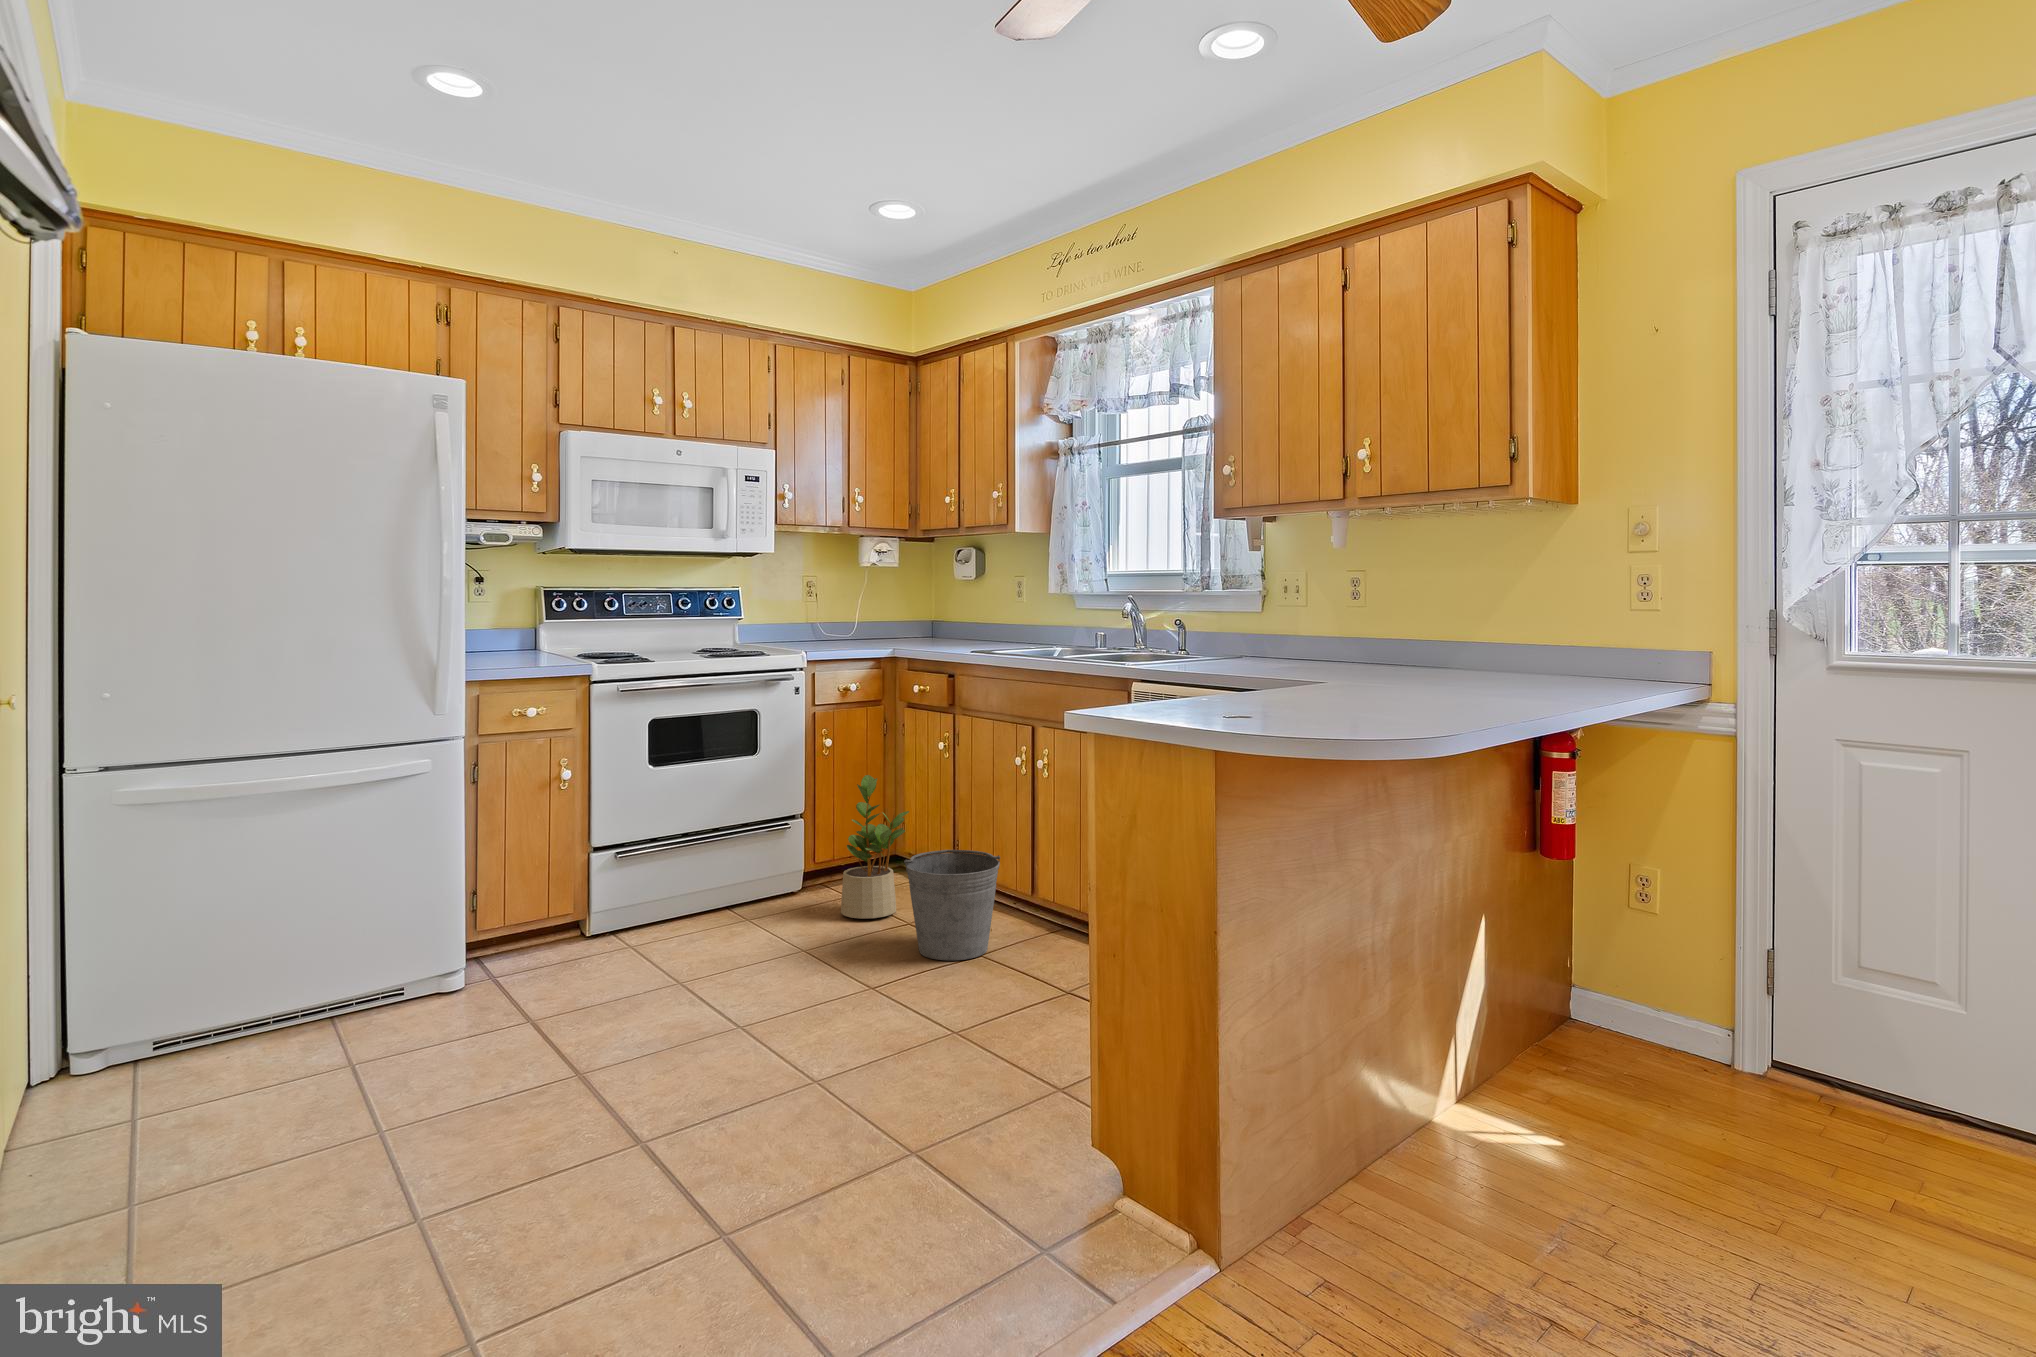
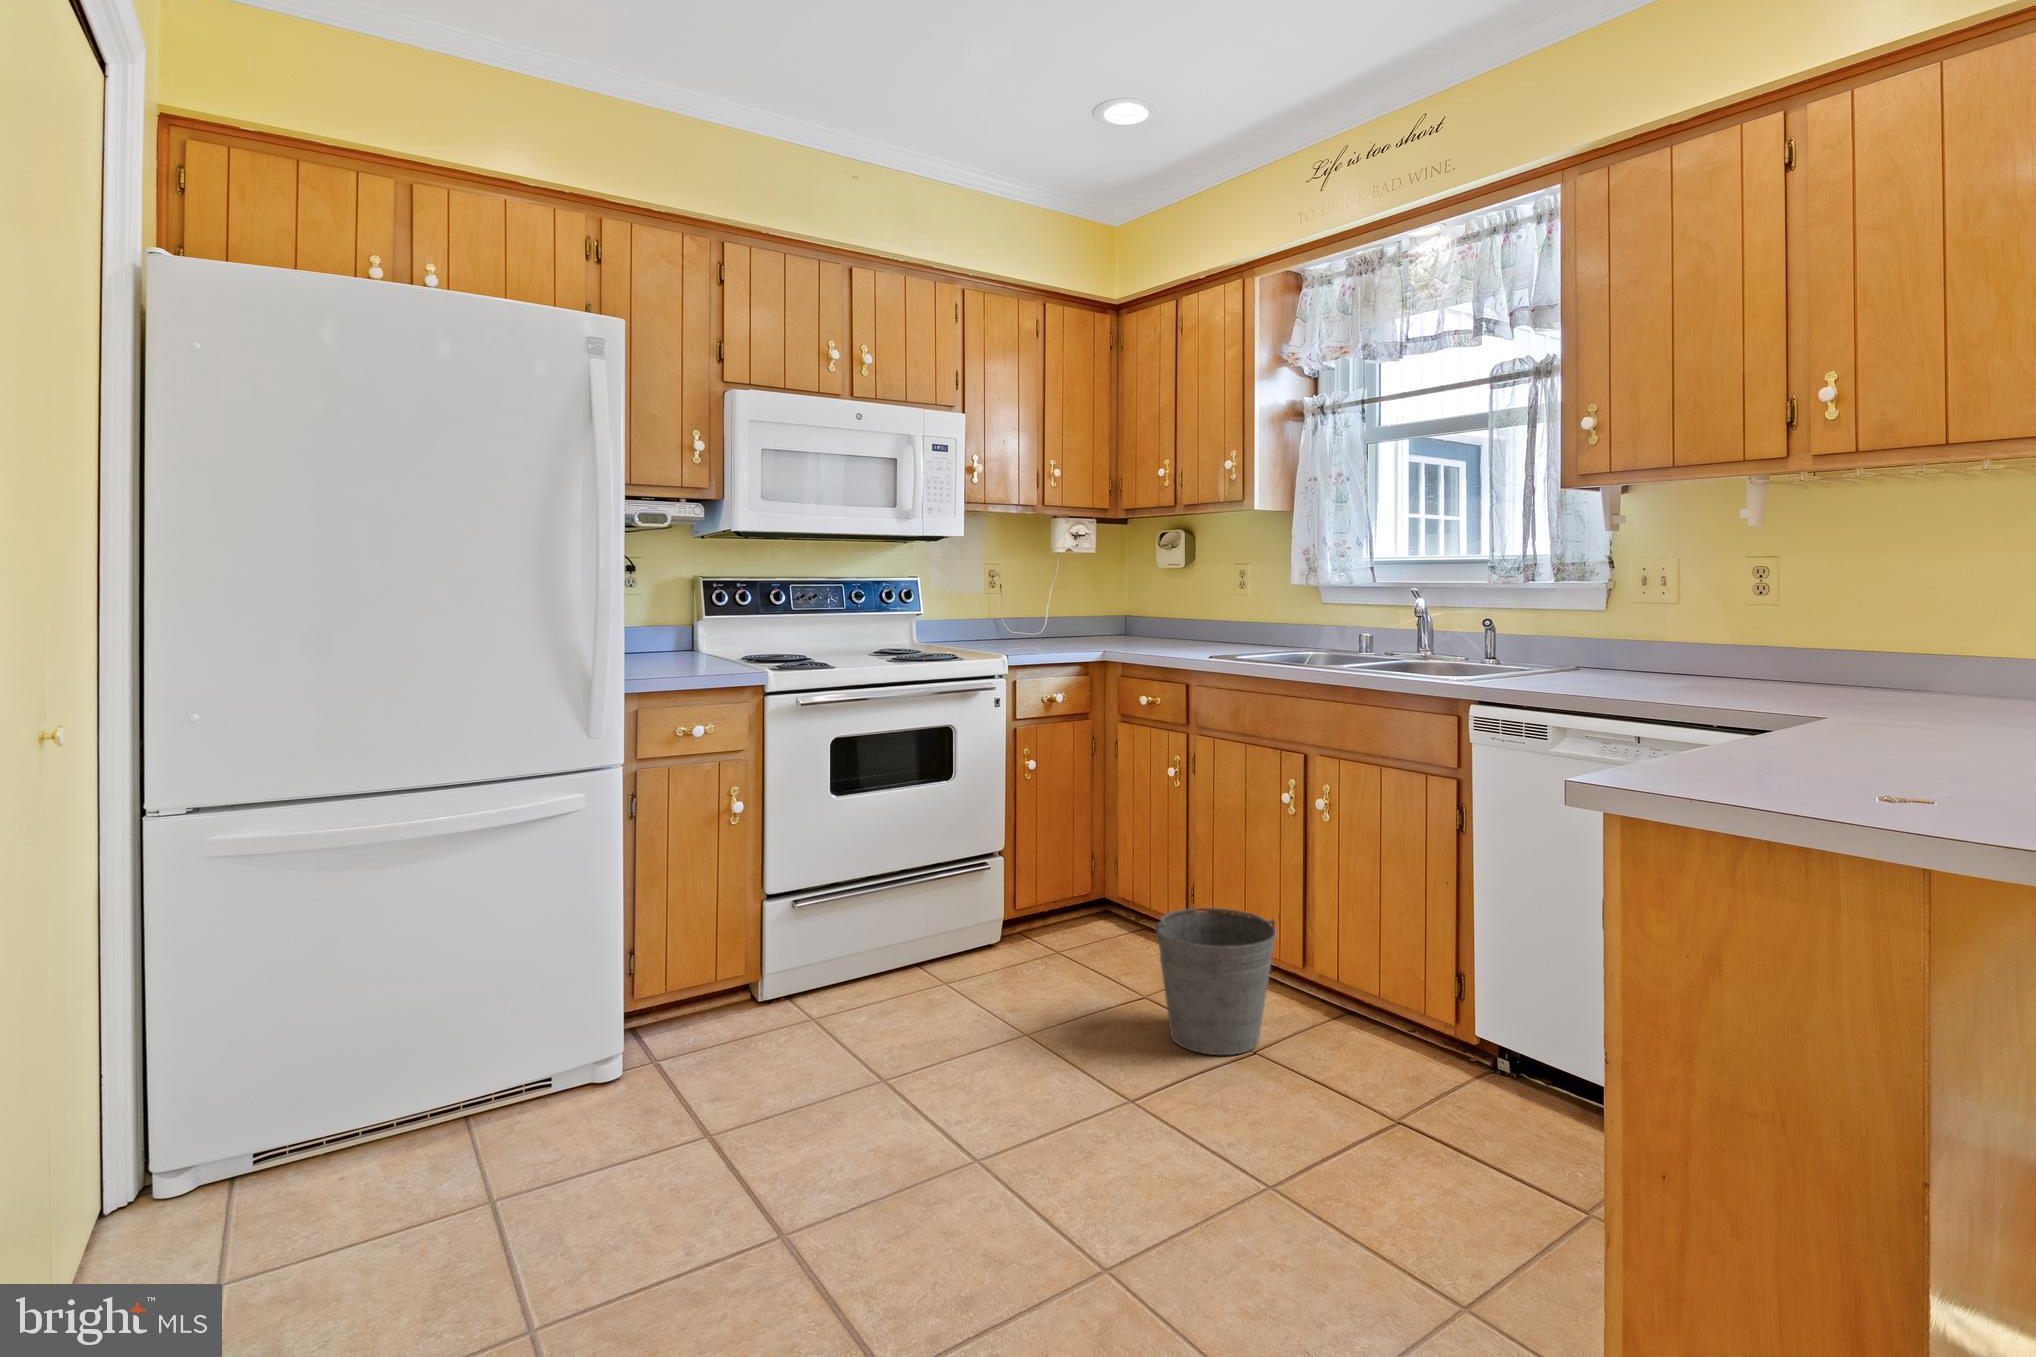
potted plant: present [841,775,909,919] -> none [1055,808,1137,986]

